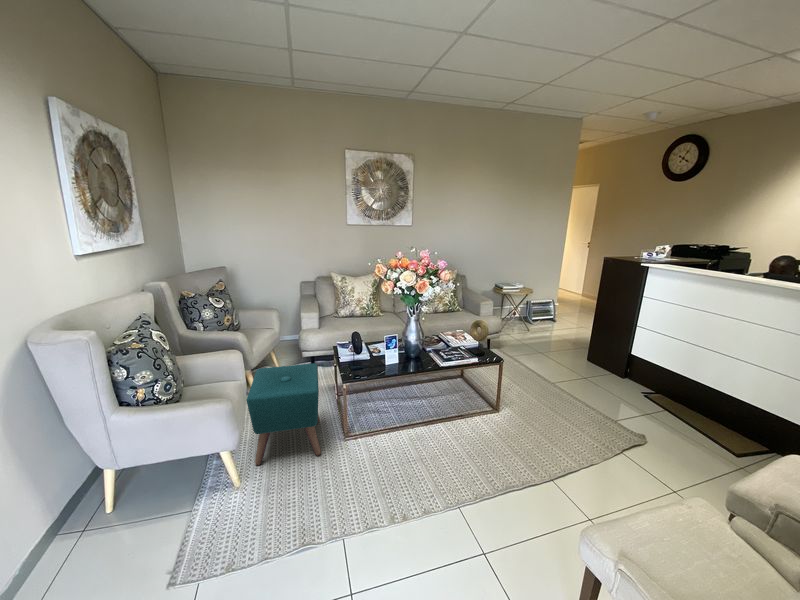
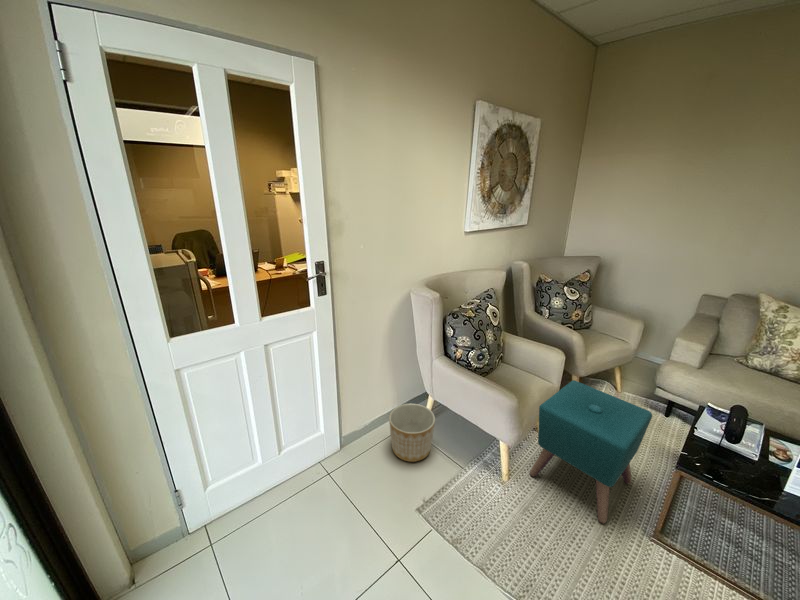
planter: none [54,482,141,570] -> present [389,404,435,462]

